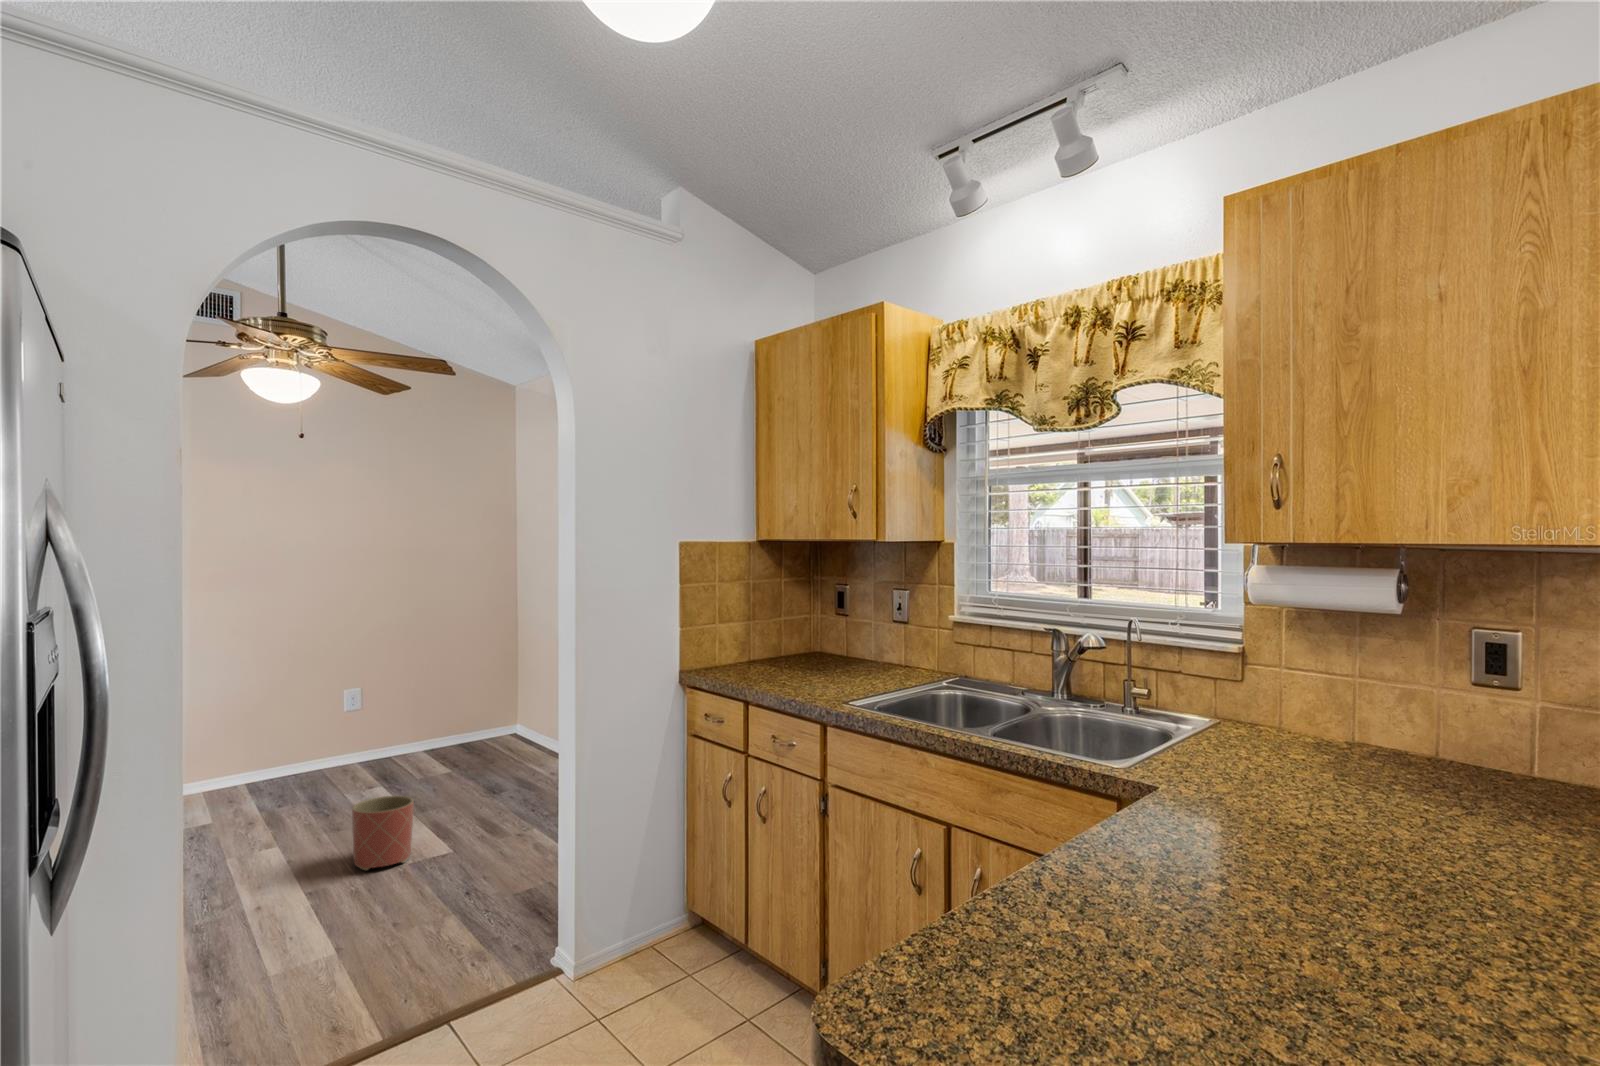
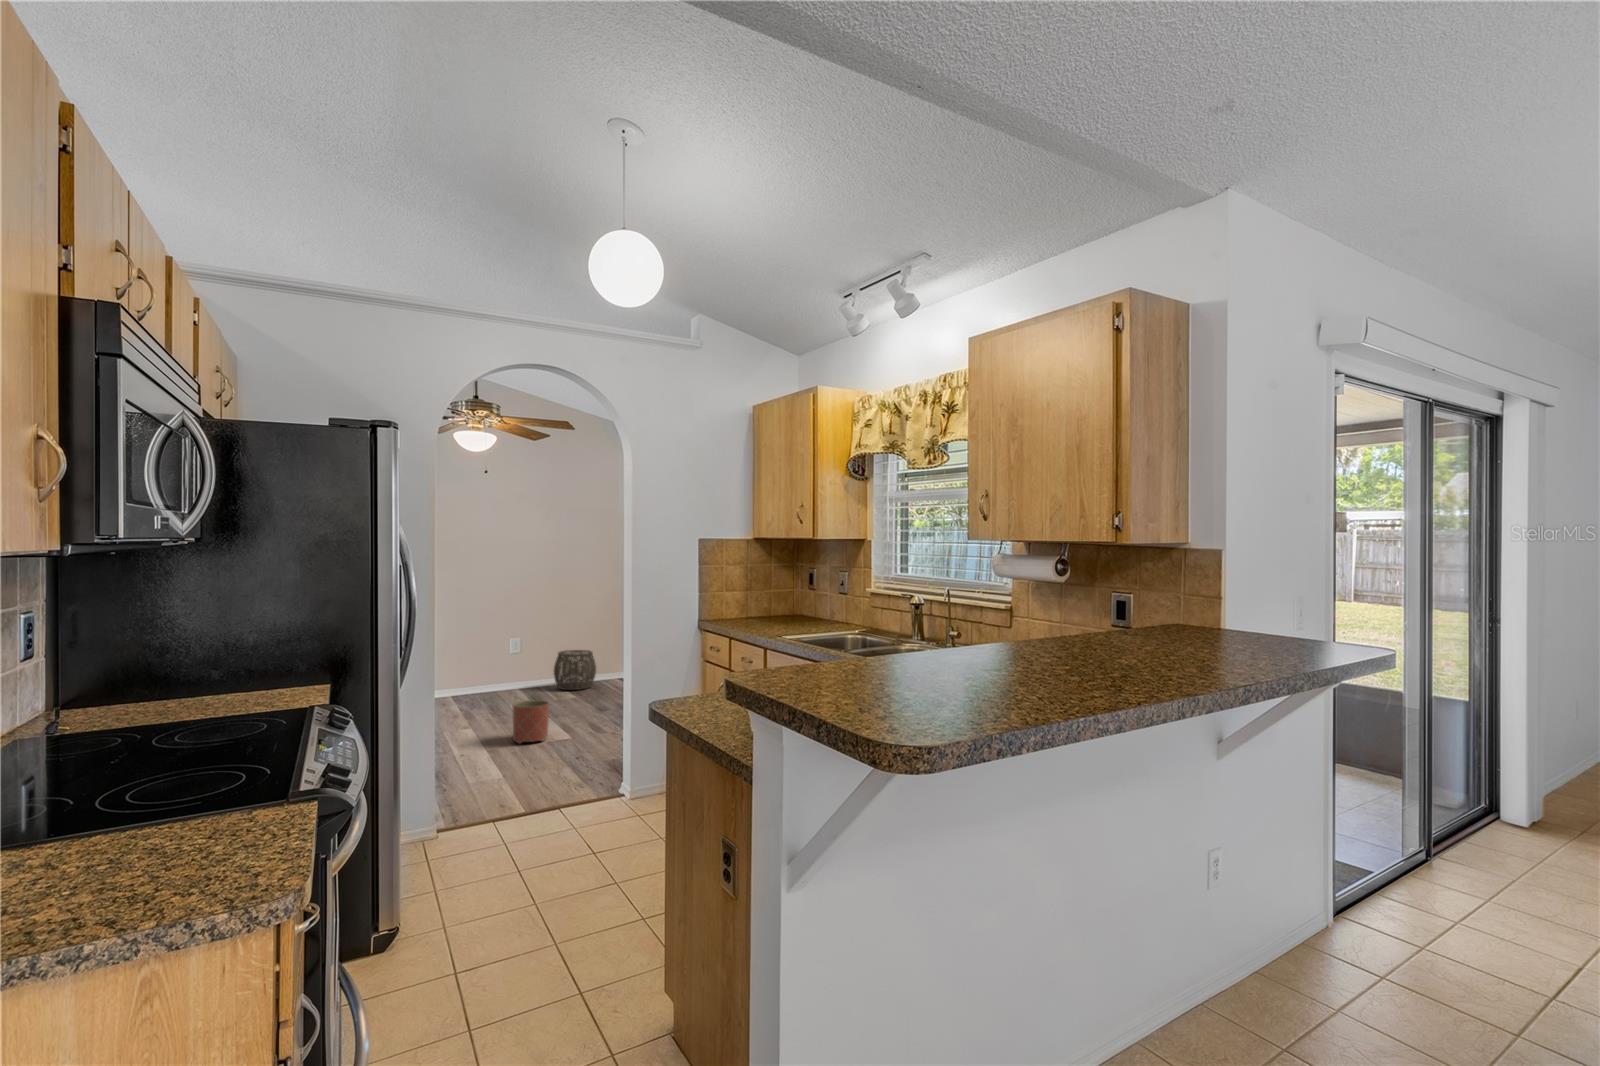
woven basket: none [405,701,470,762] -> present [554,650,596,690]

